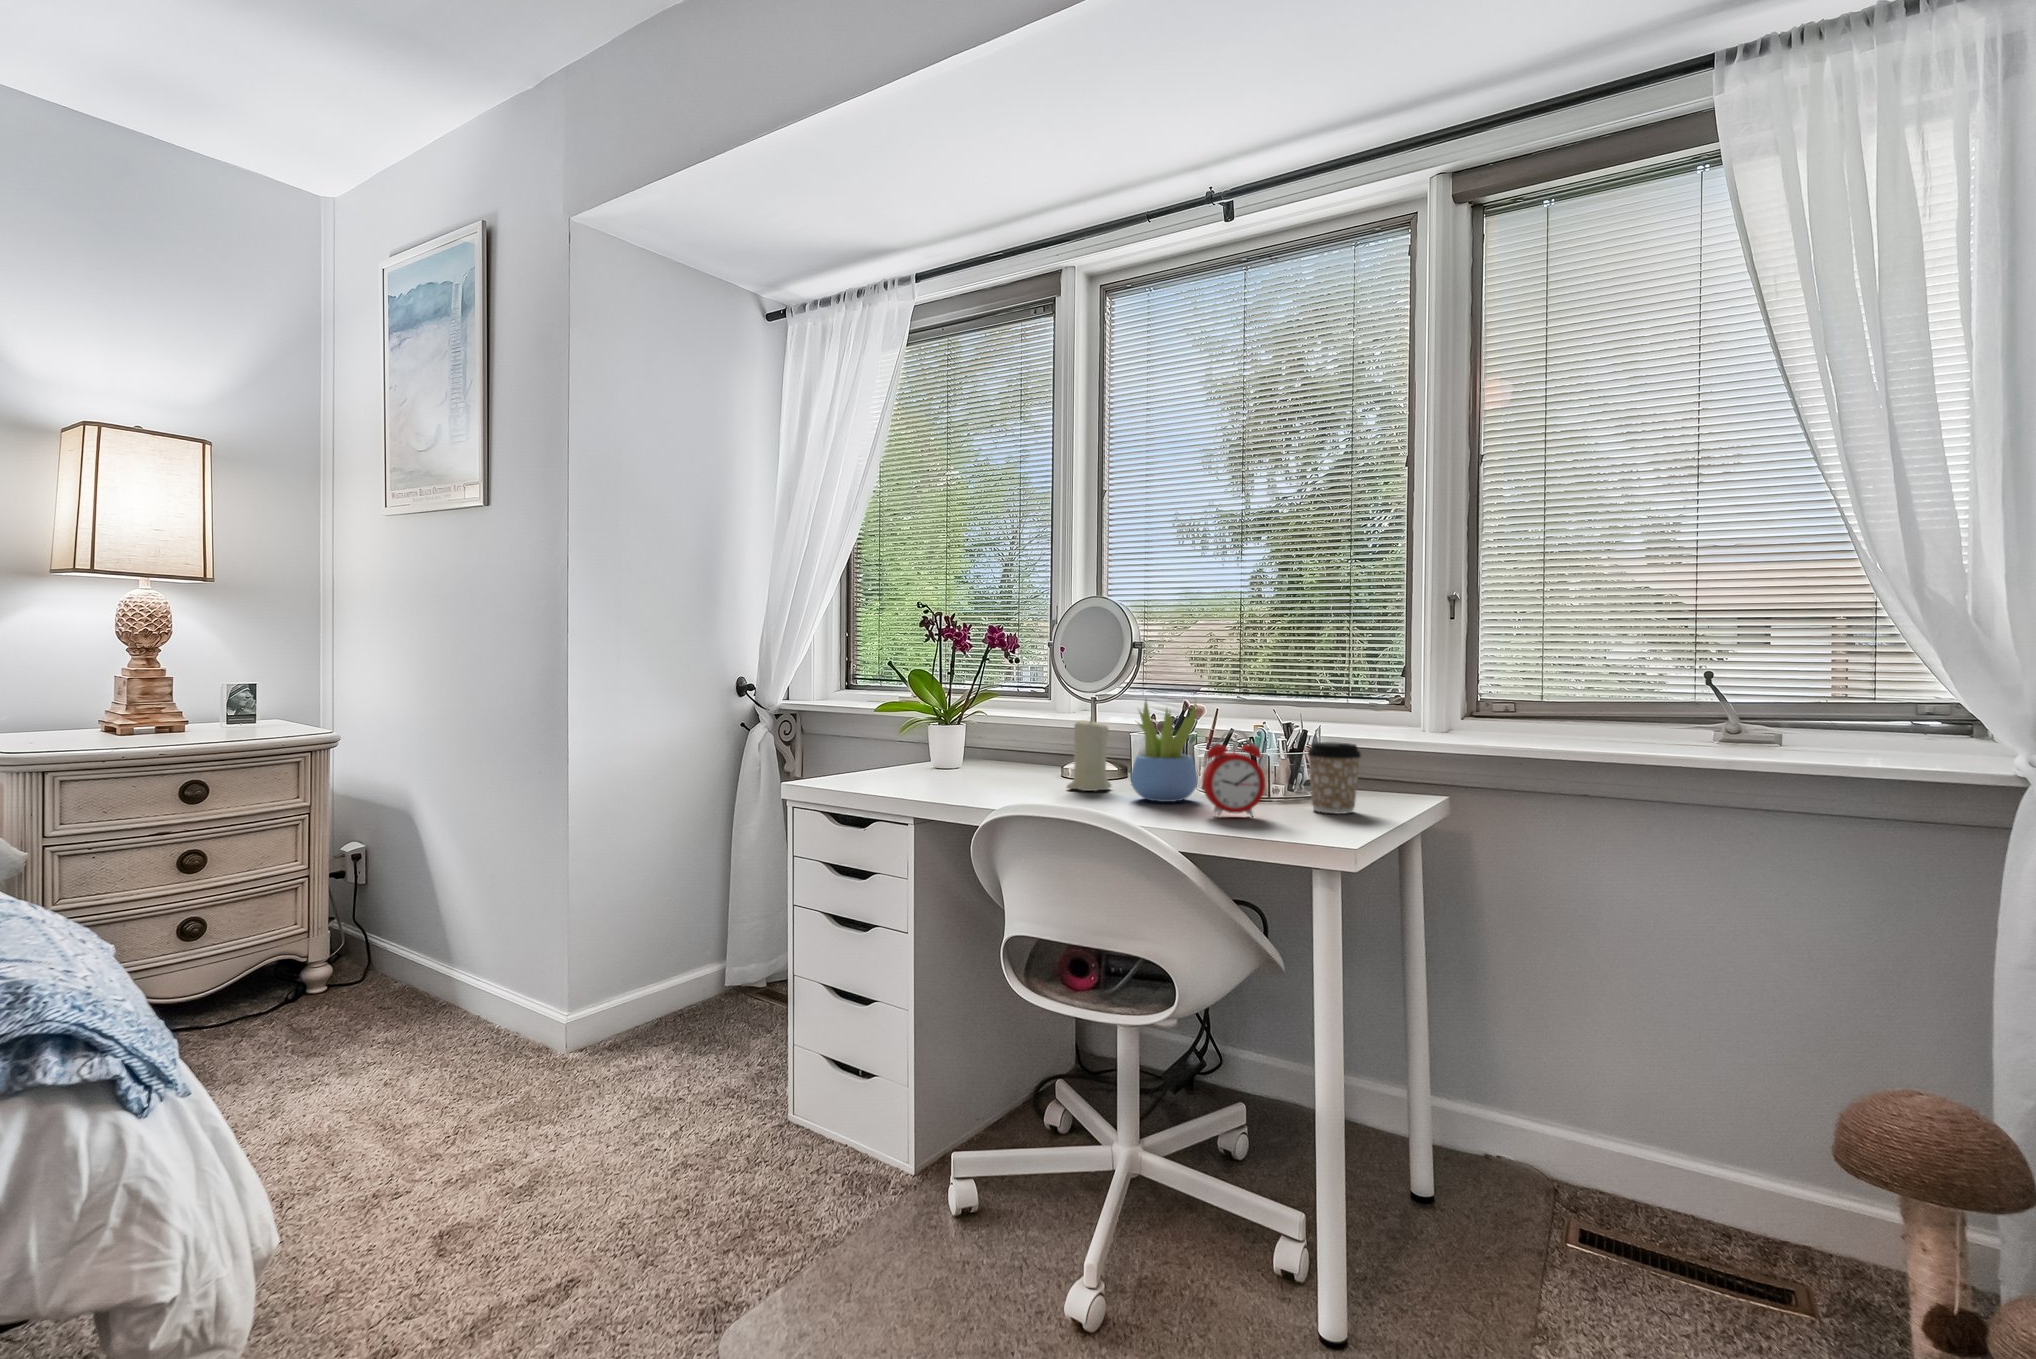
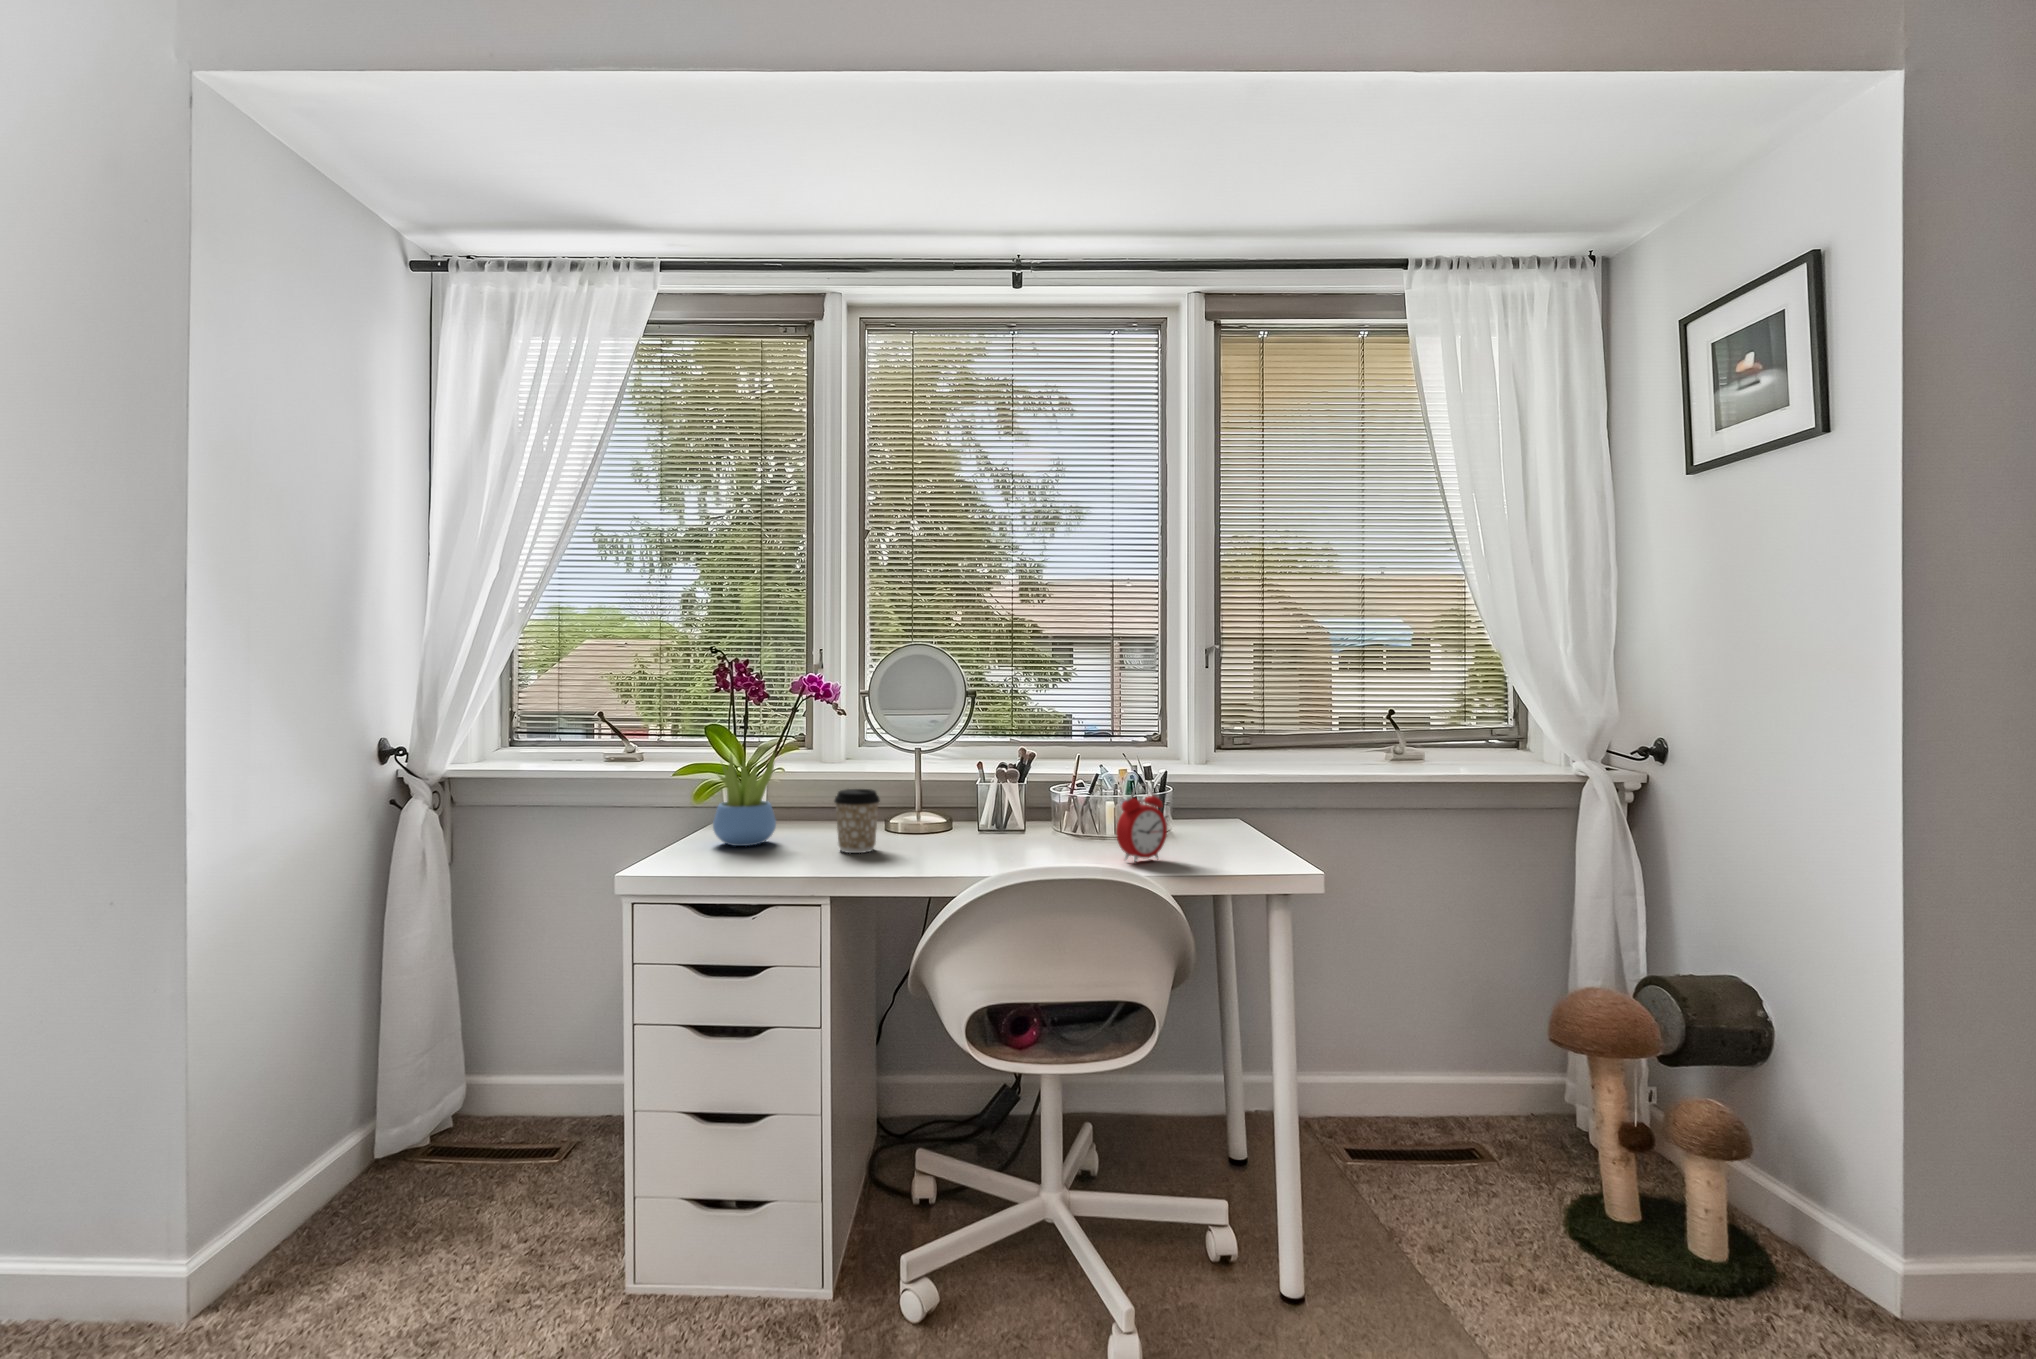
succulent plant: present [1130,700,1198,802] -> present [713,751,776,846]
candle: present [1067,720,1111,791] -> none [930,773,973,847]
coffee cup: present [1308,742,1361,814] -> present [834,789,880,853]

